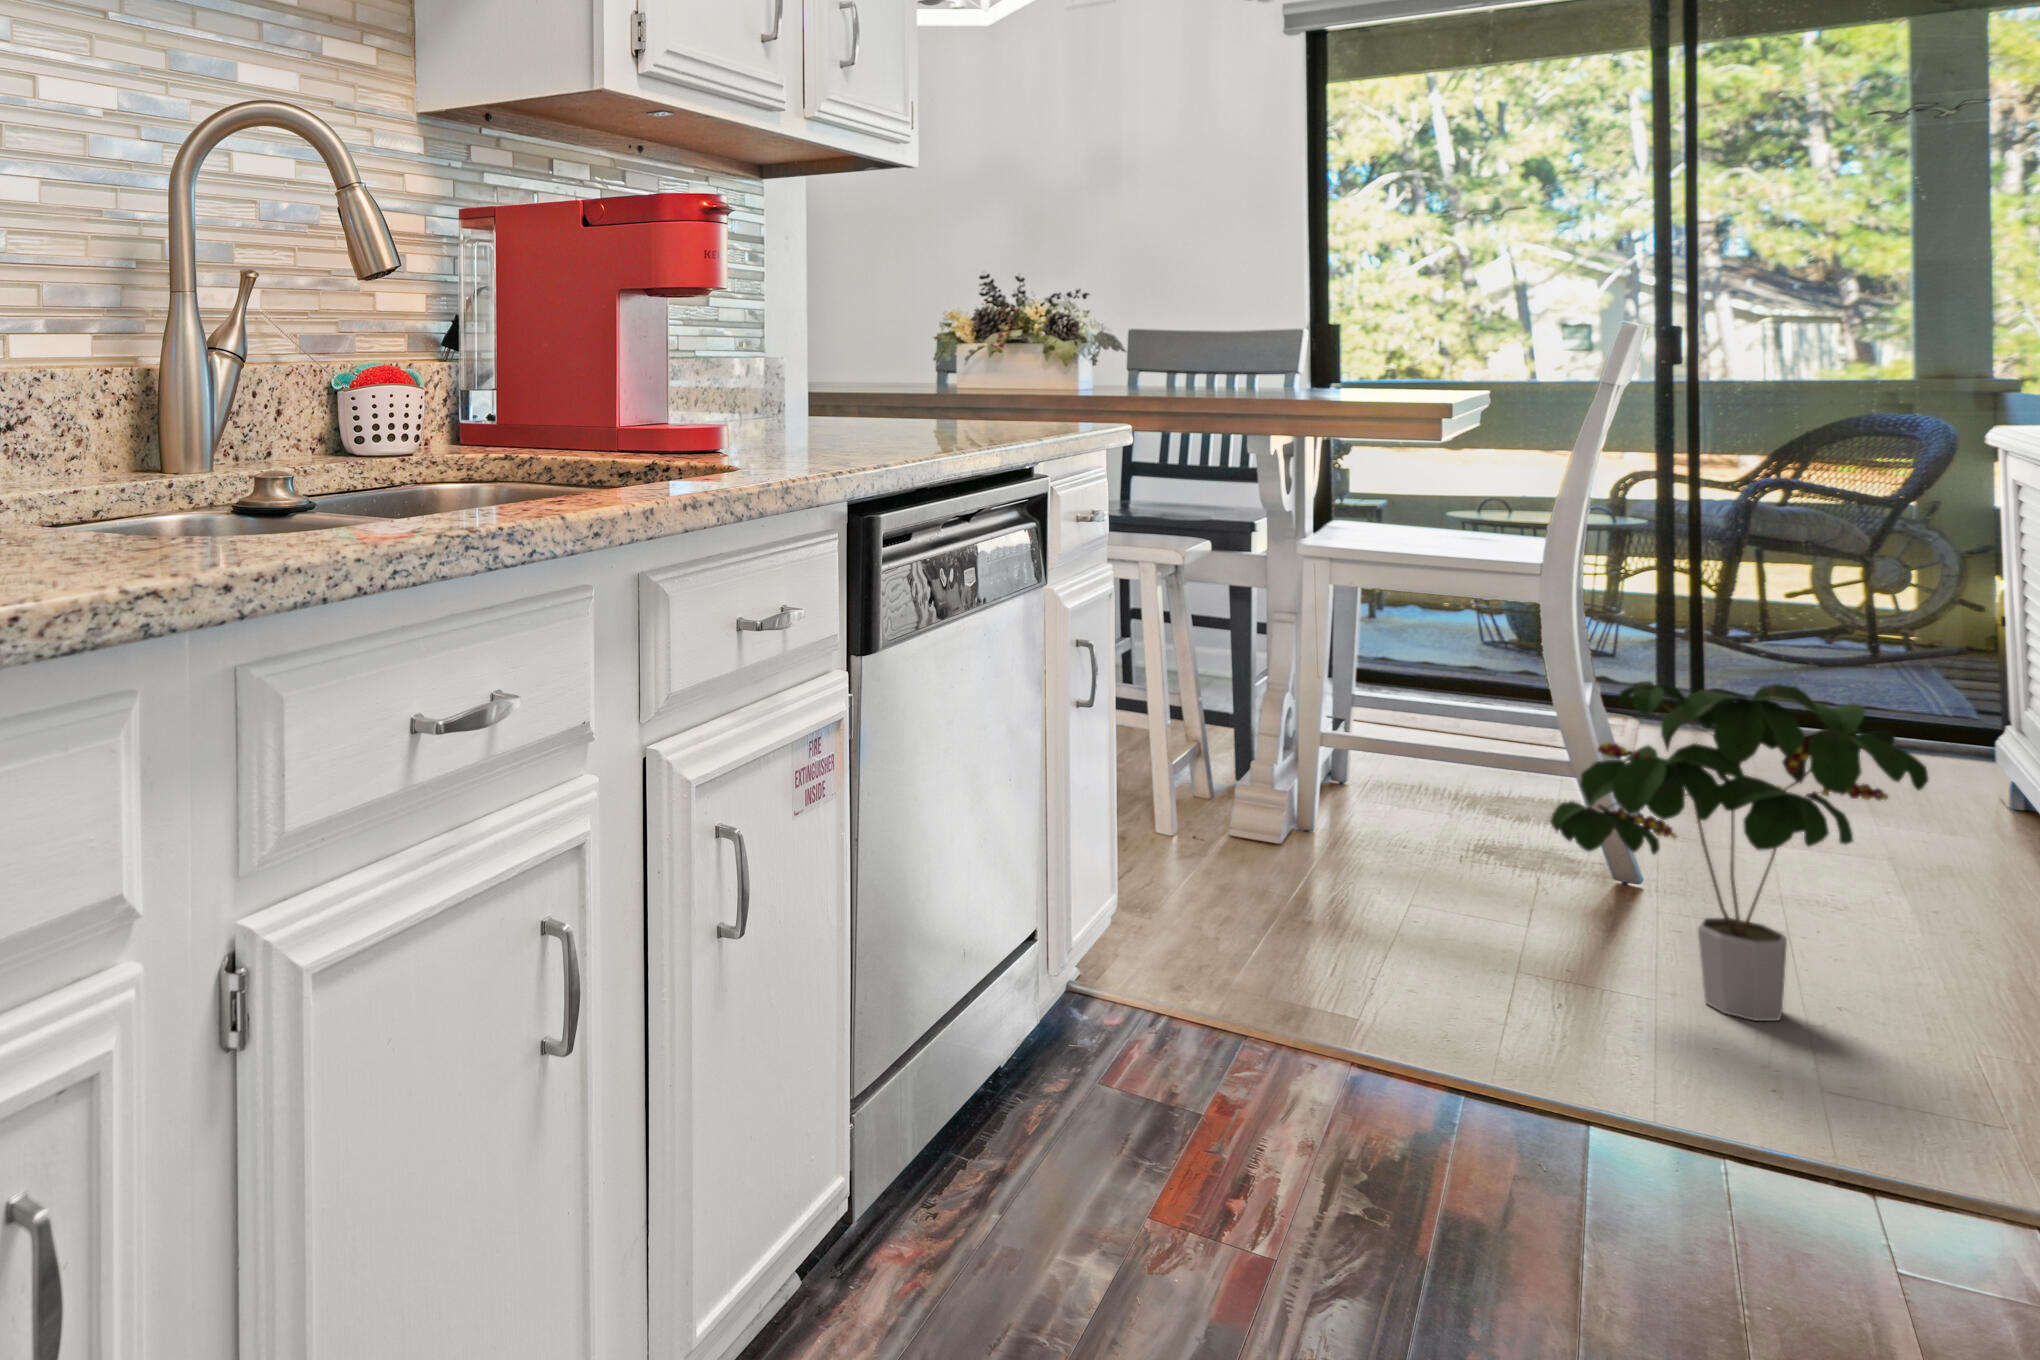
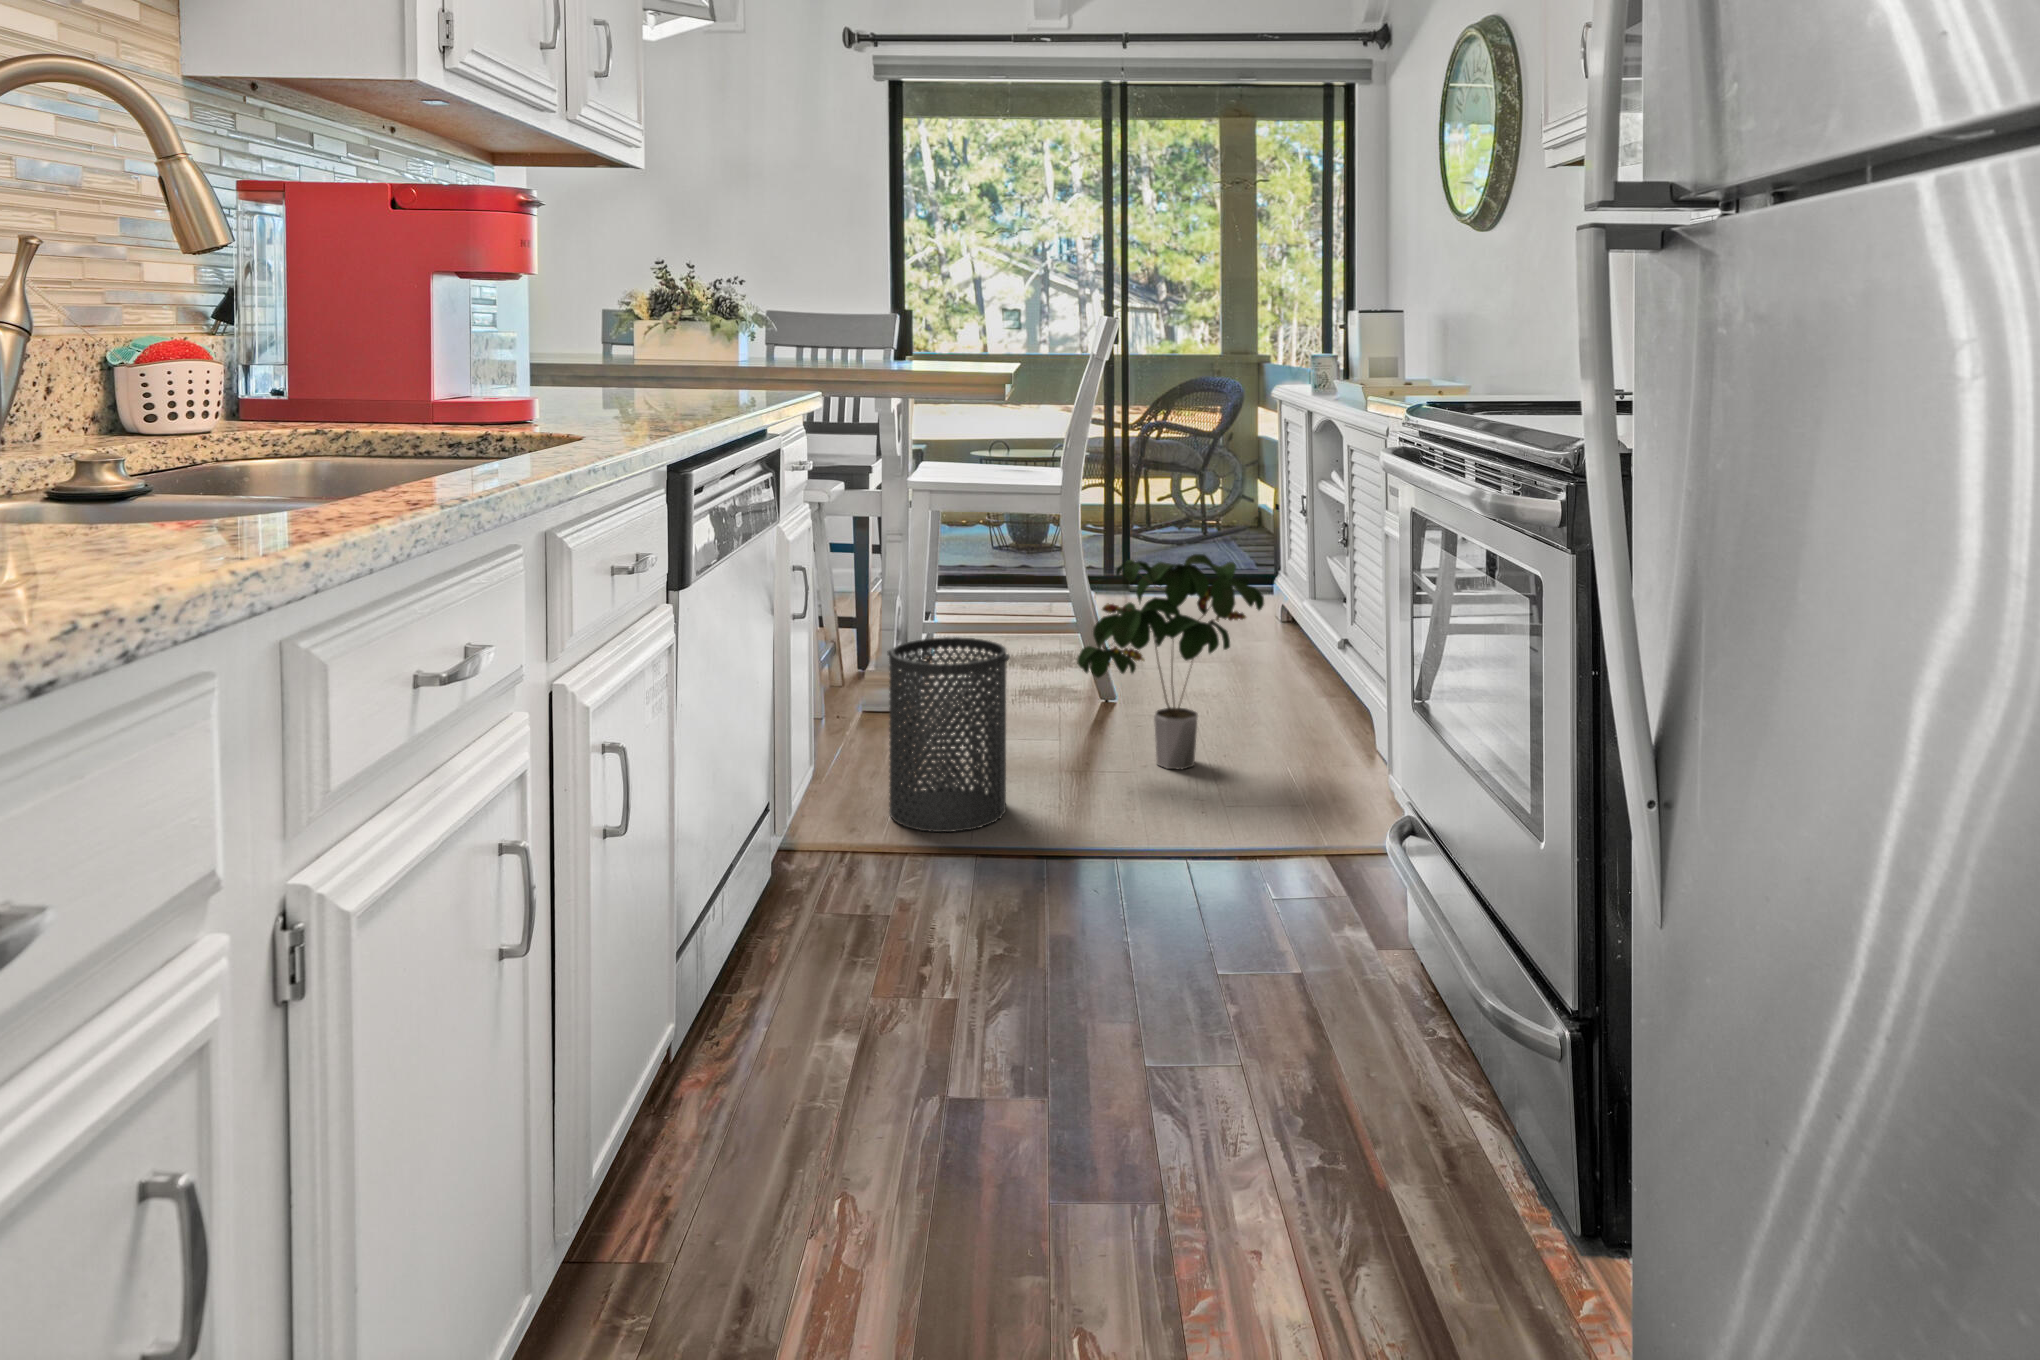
trash can: none [1234,755,1419,1032] -> present [888,637,1010,832]

